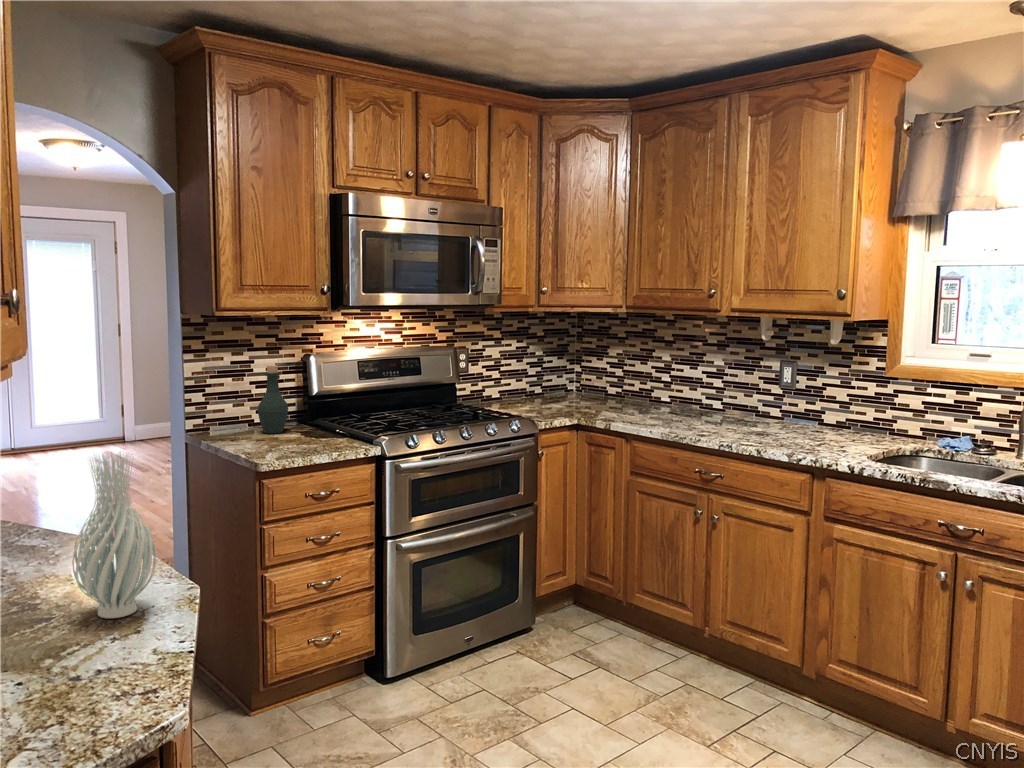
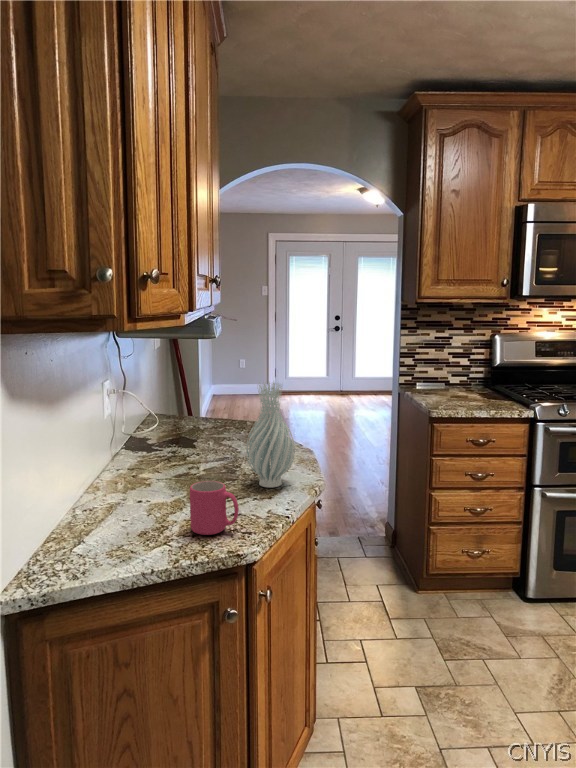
bottle: present [258,365,288,433] -> none [448,341,472,392]
mug: none [44,625,134,718] -> present [190,481,239,535]

